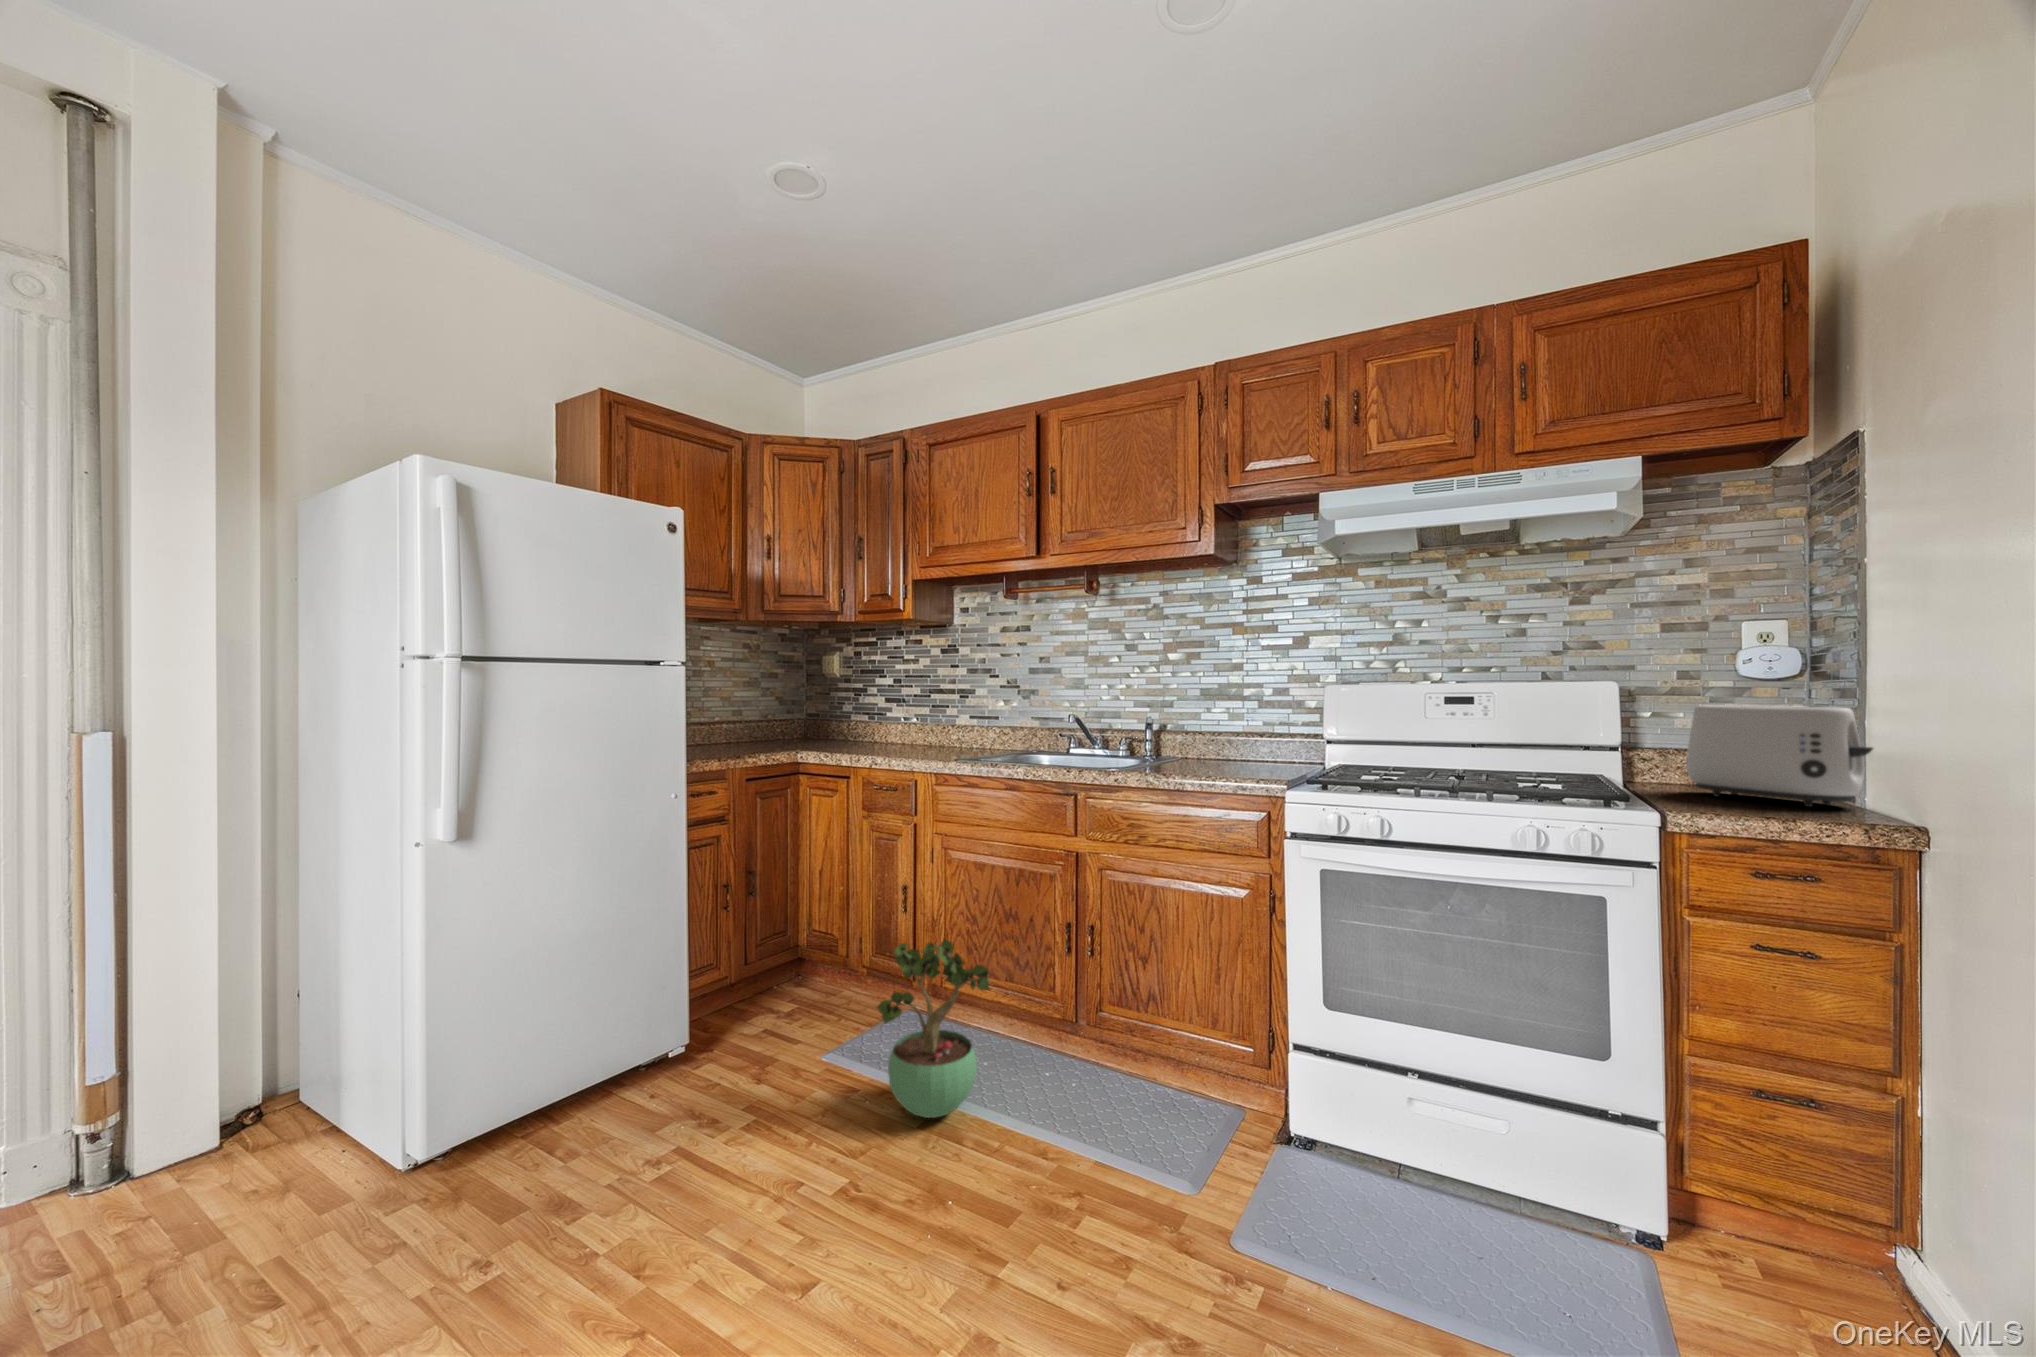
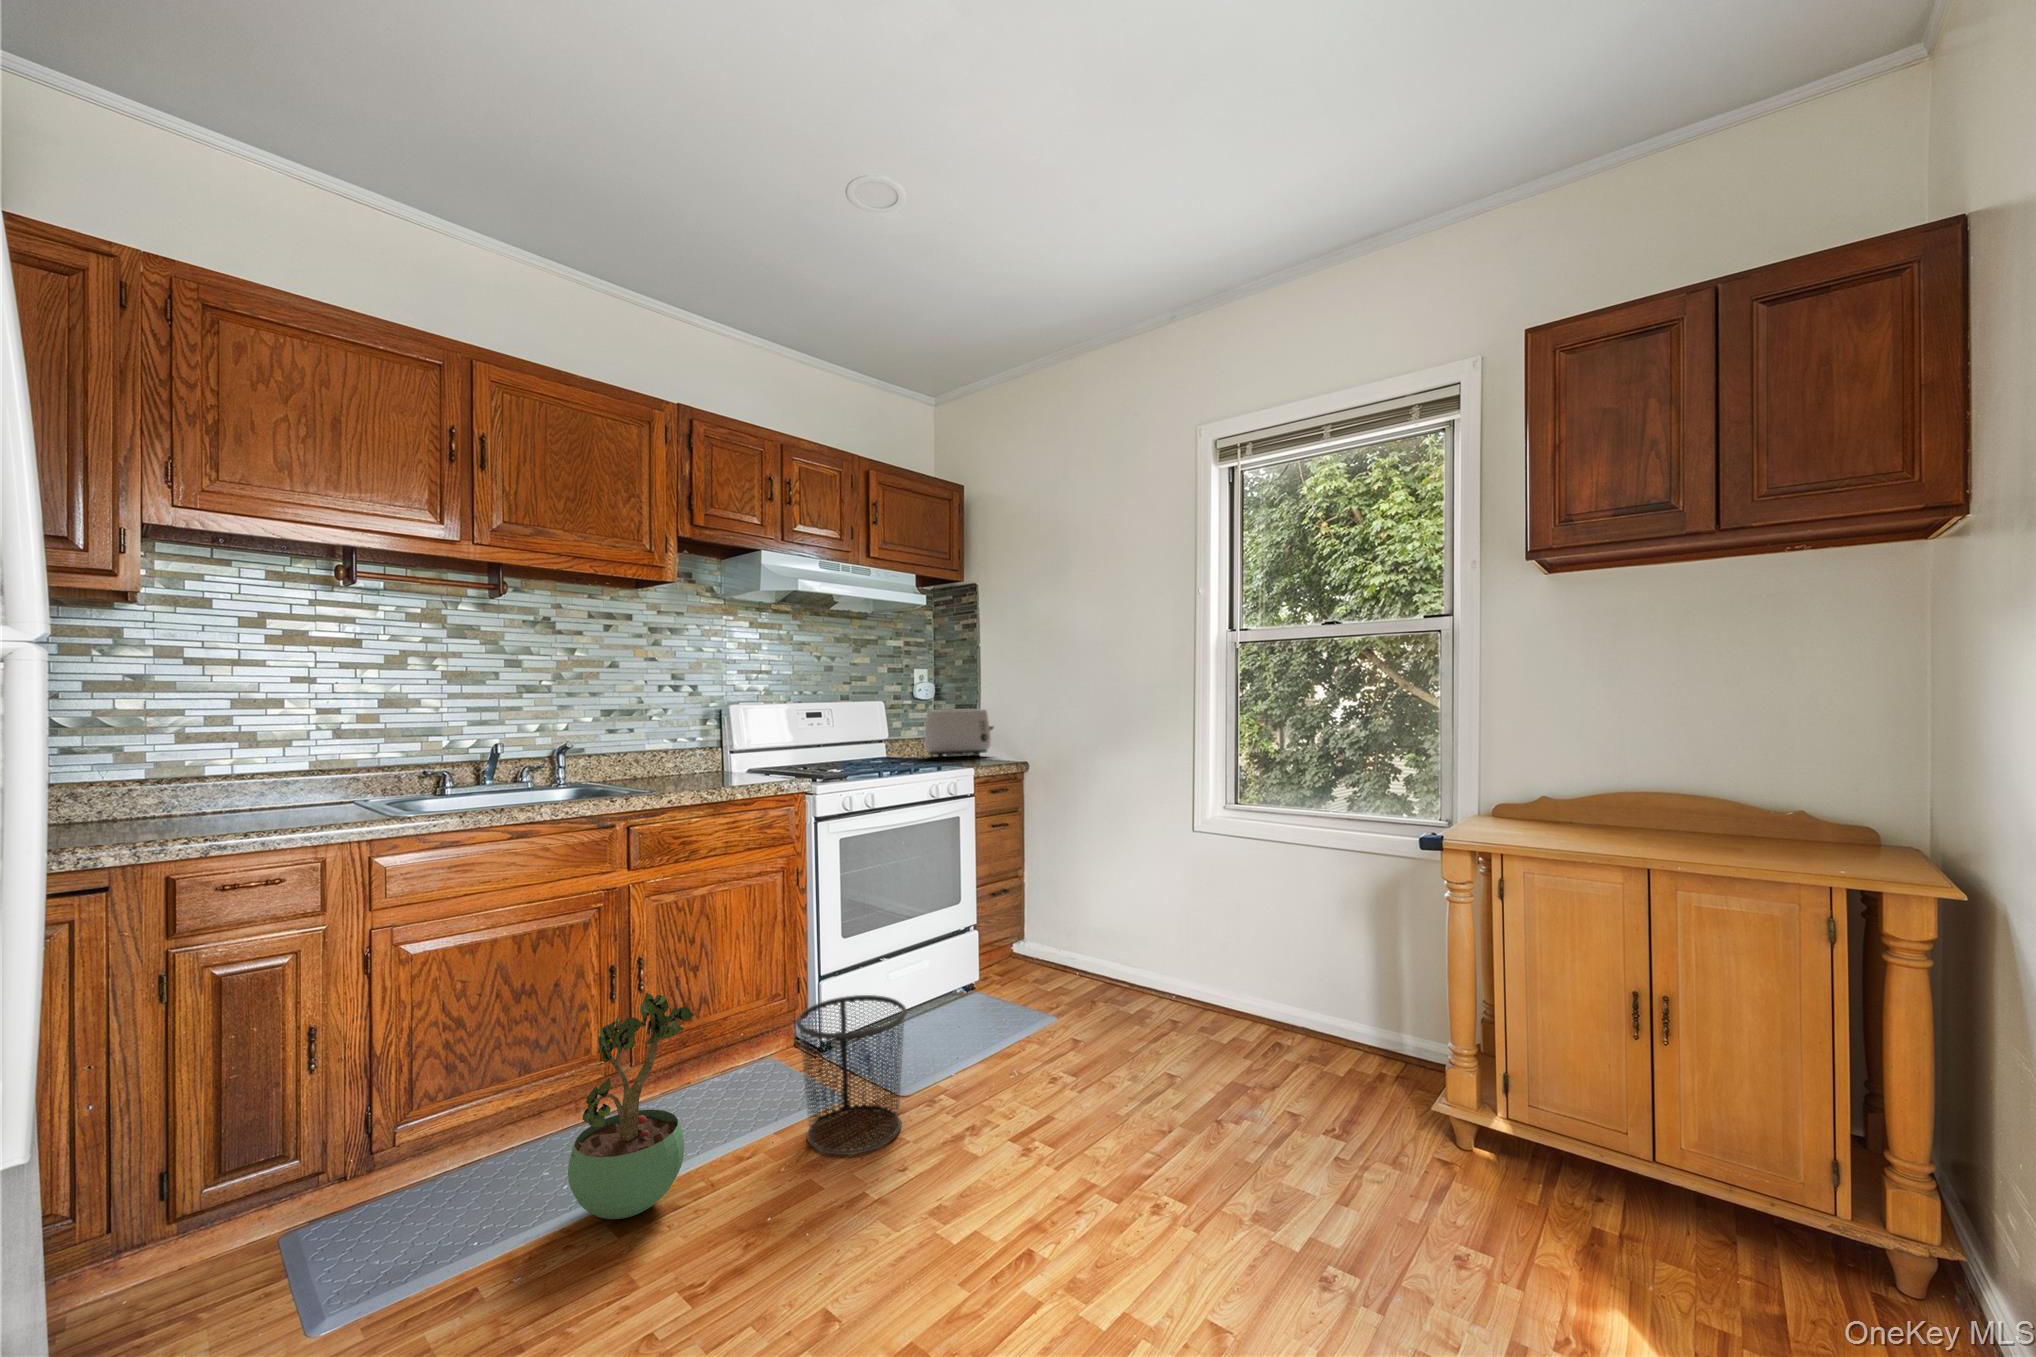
waste bin: none [1023,1040,1156,1247] -> present [796,995,907,1155]

